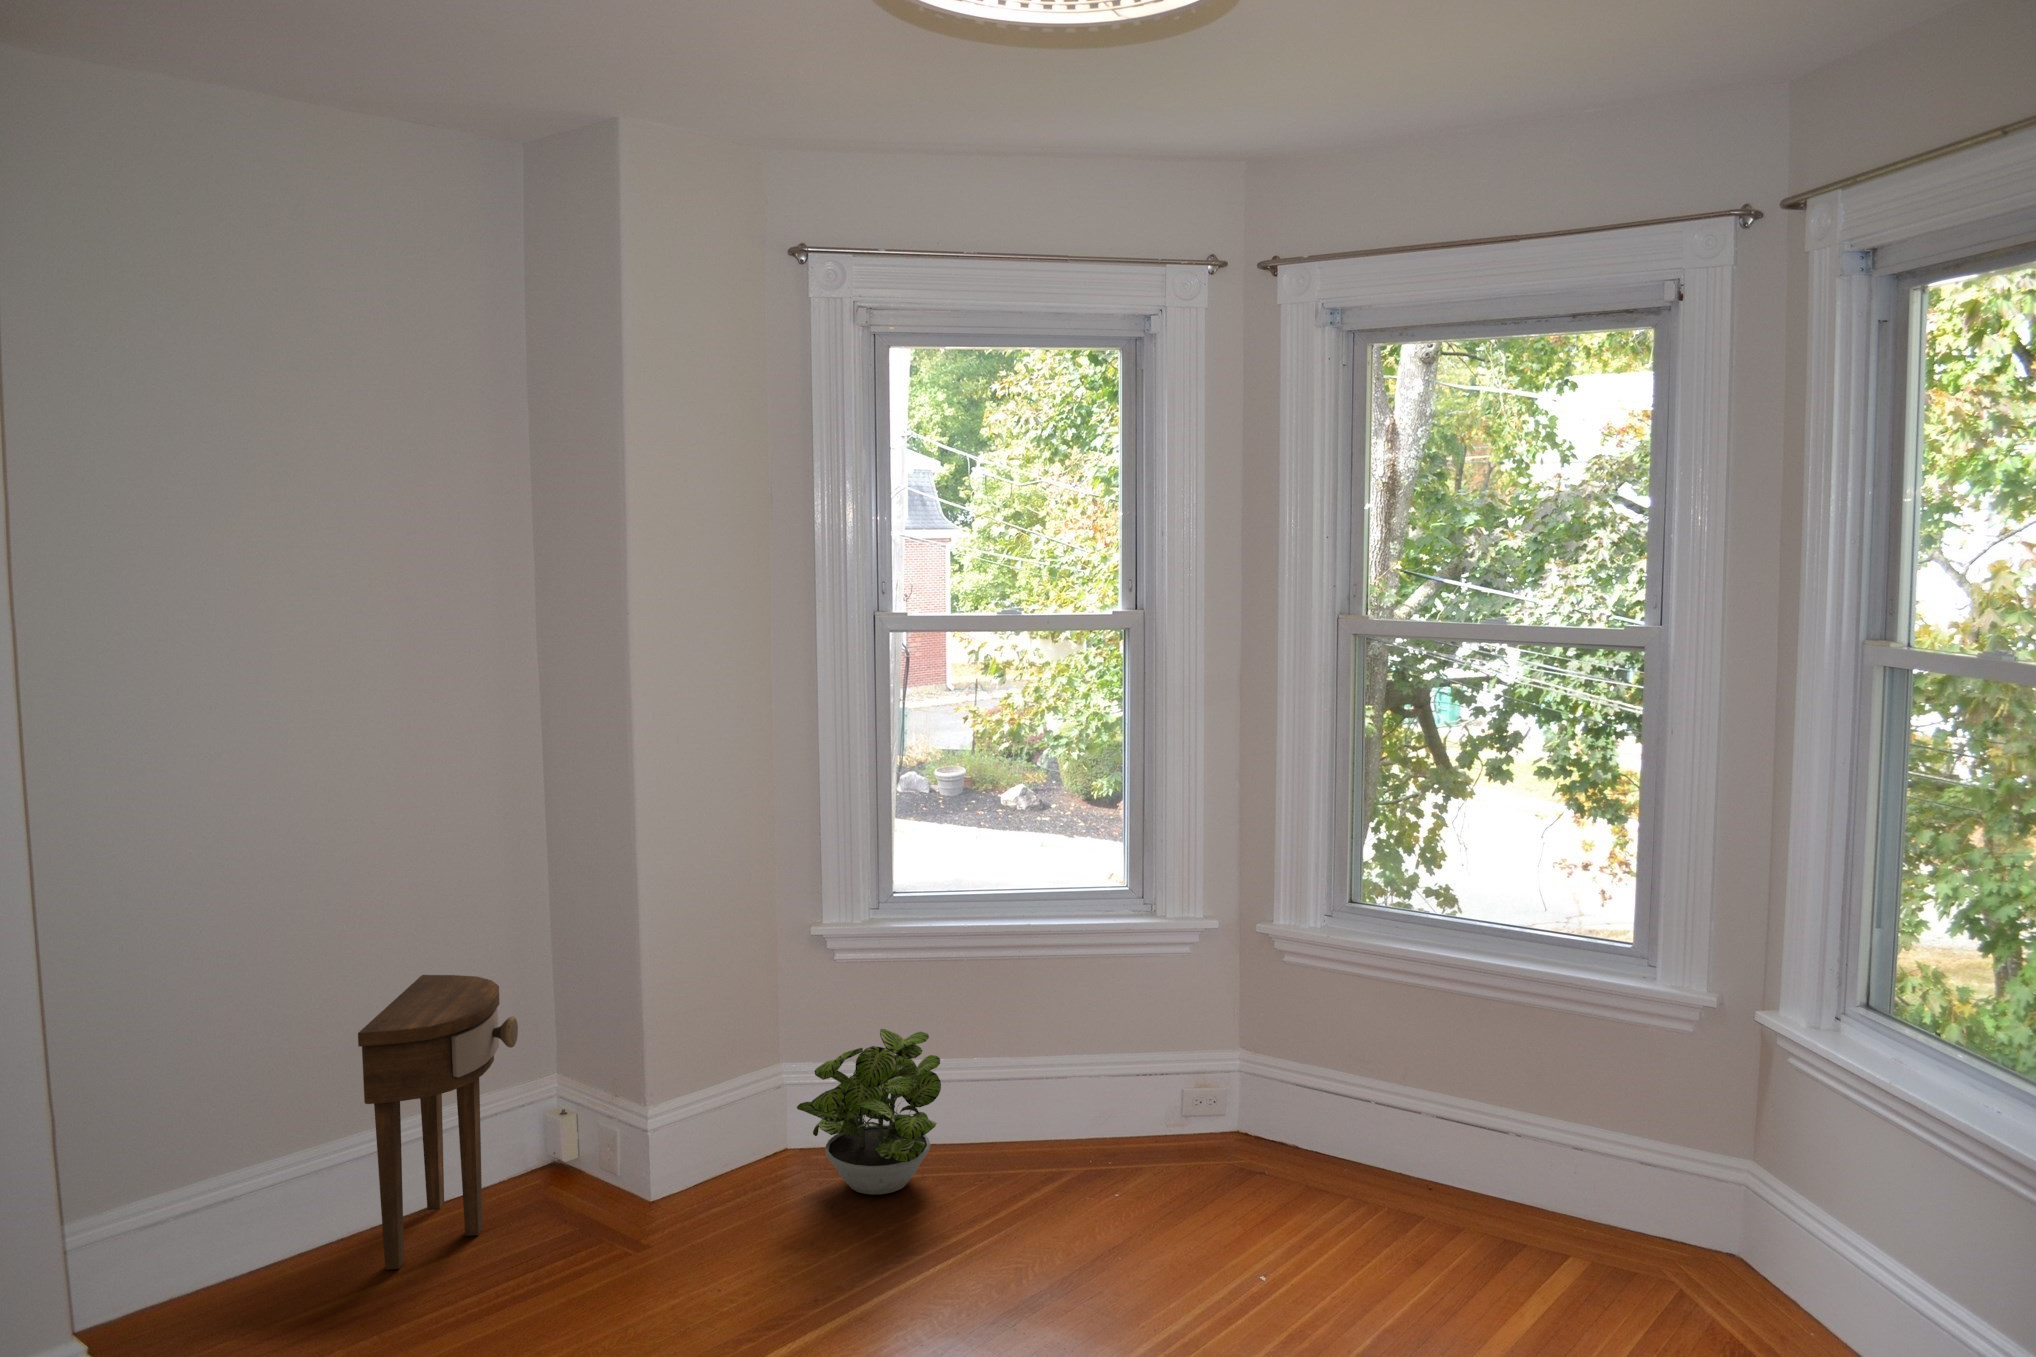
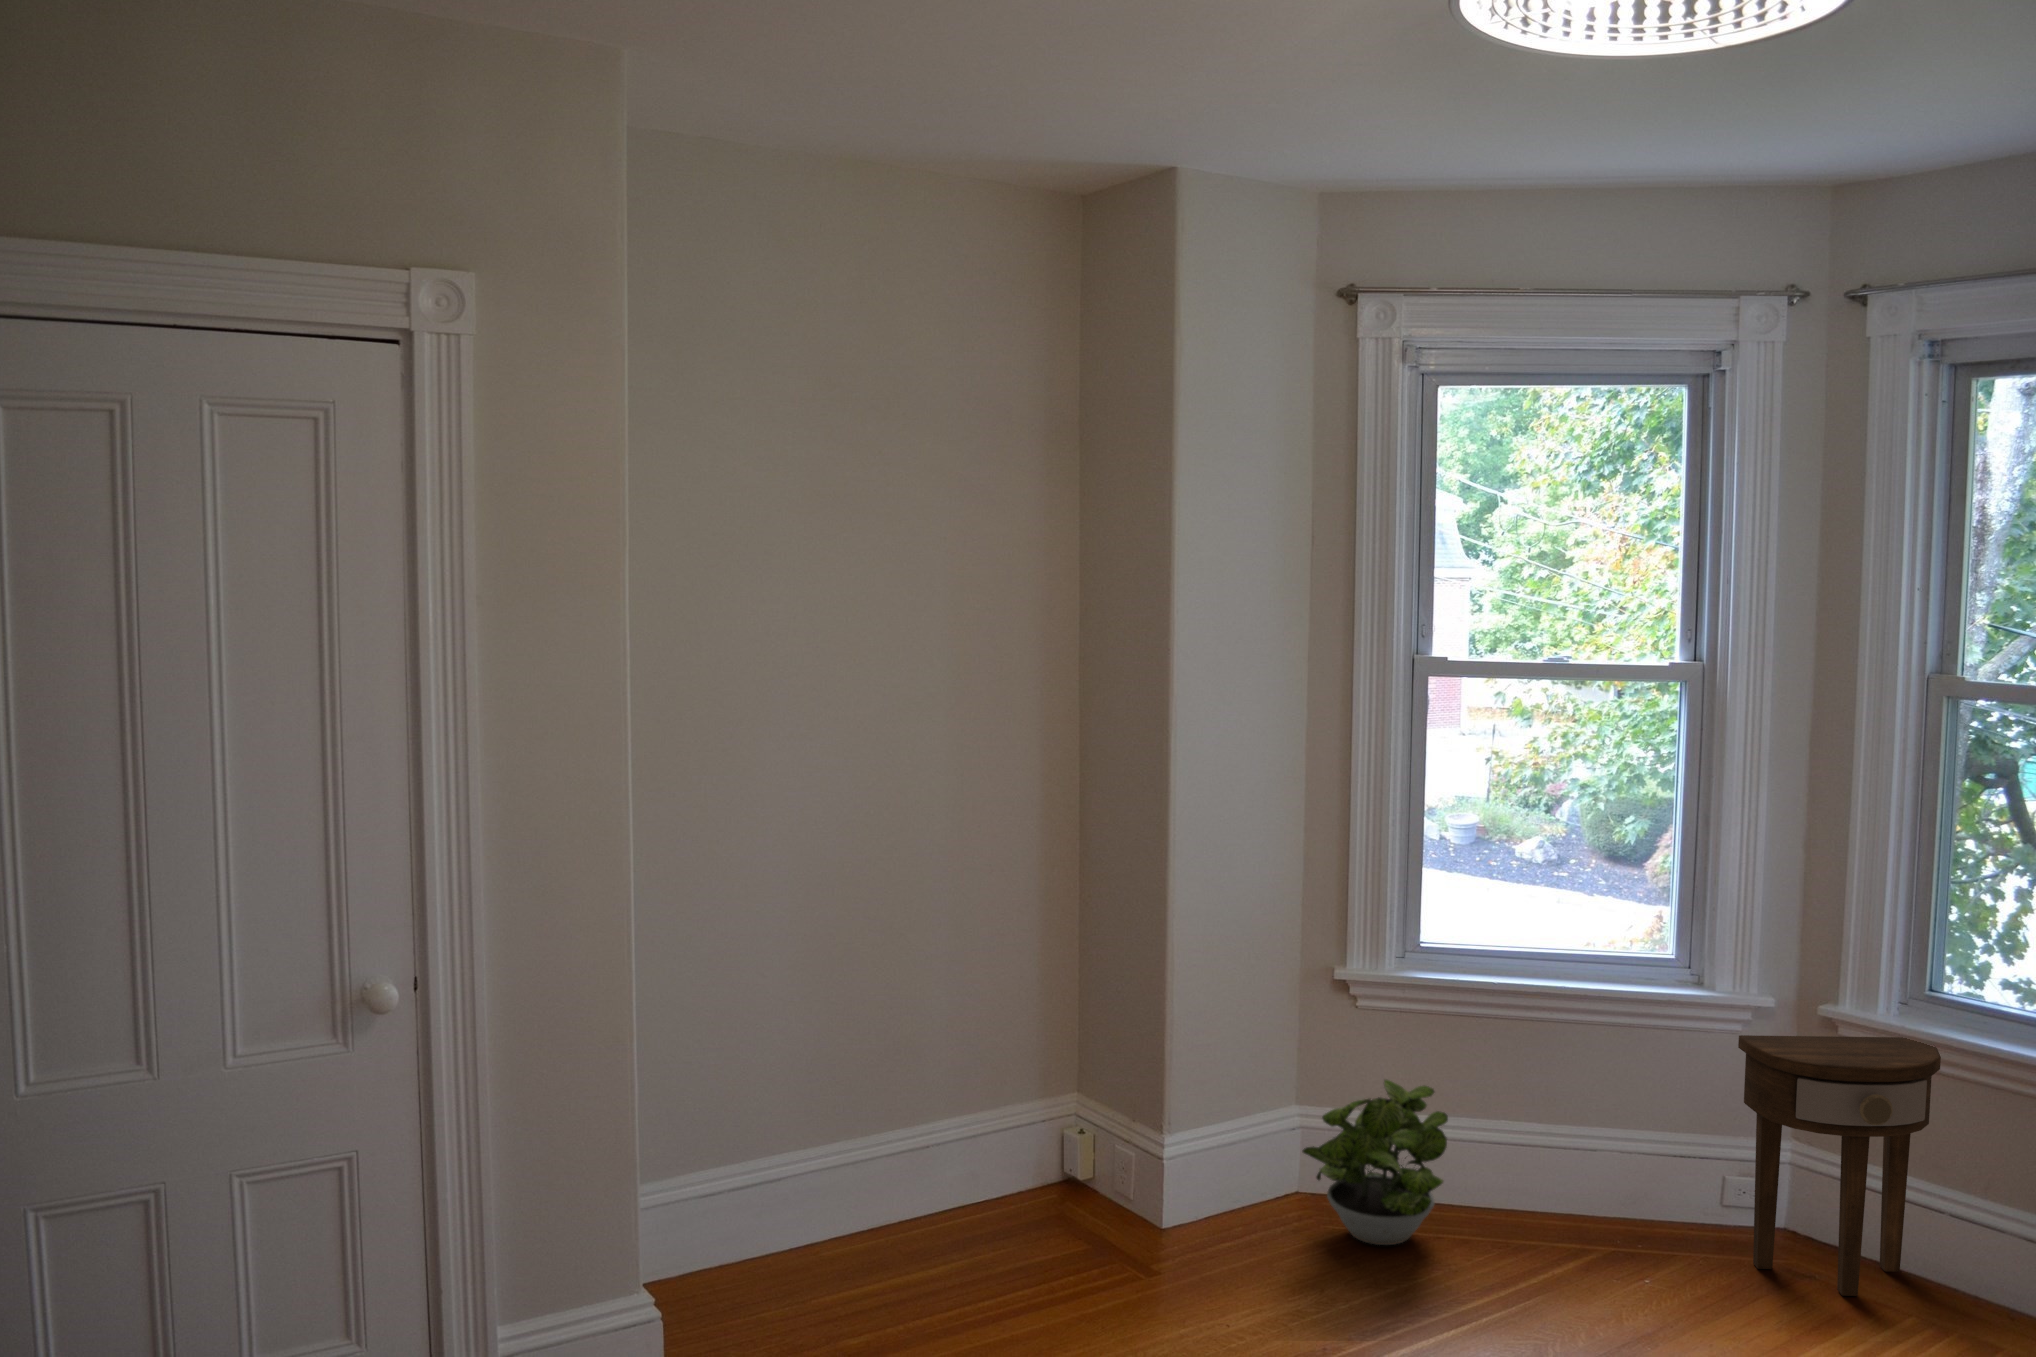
side table: present [358,975,518,1270] -> present [1738,1035,1941,1296]

